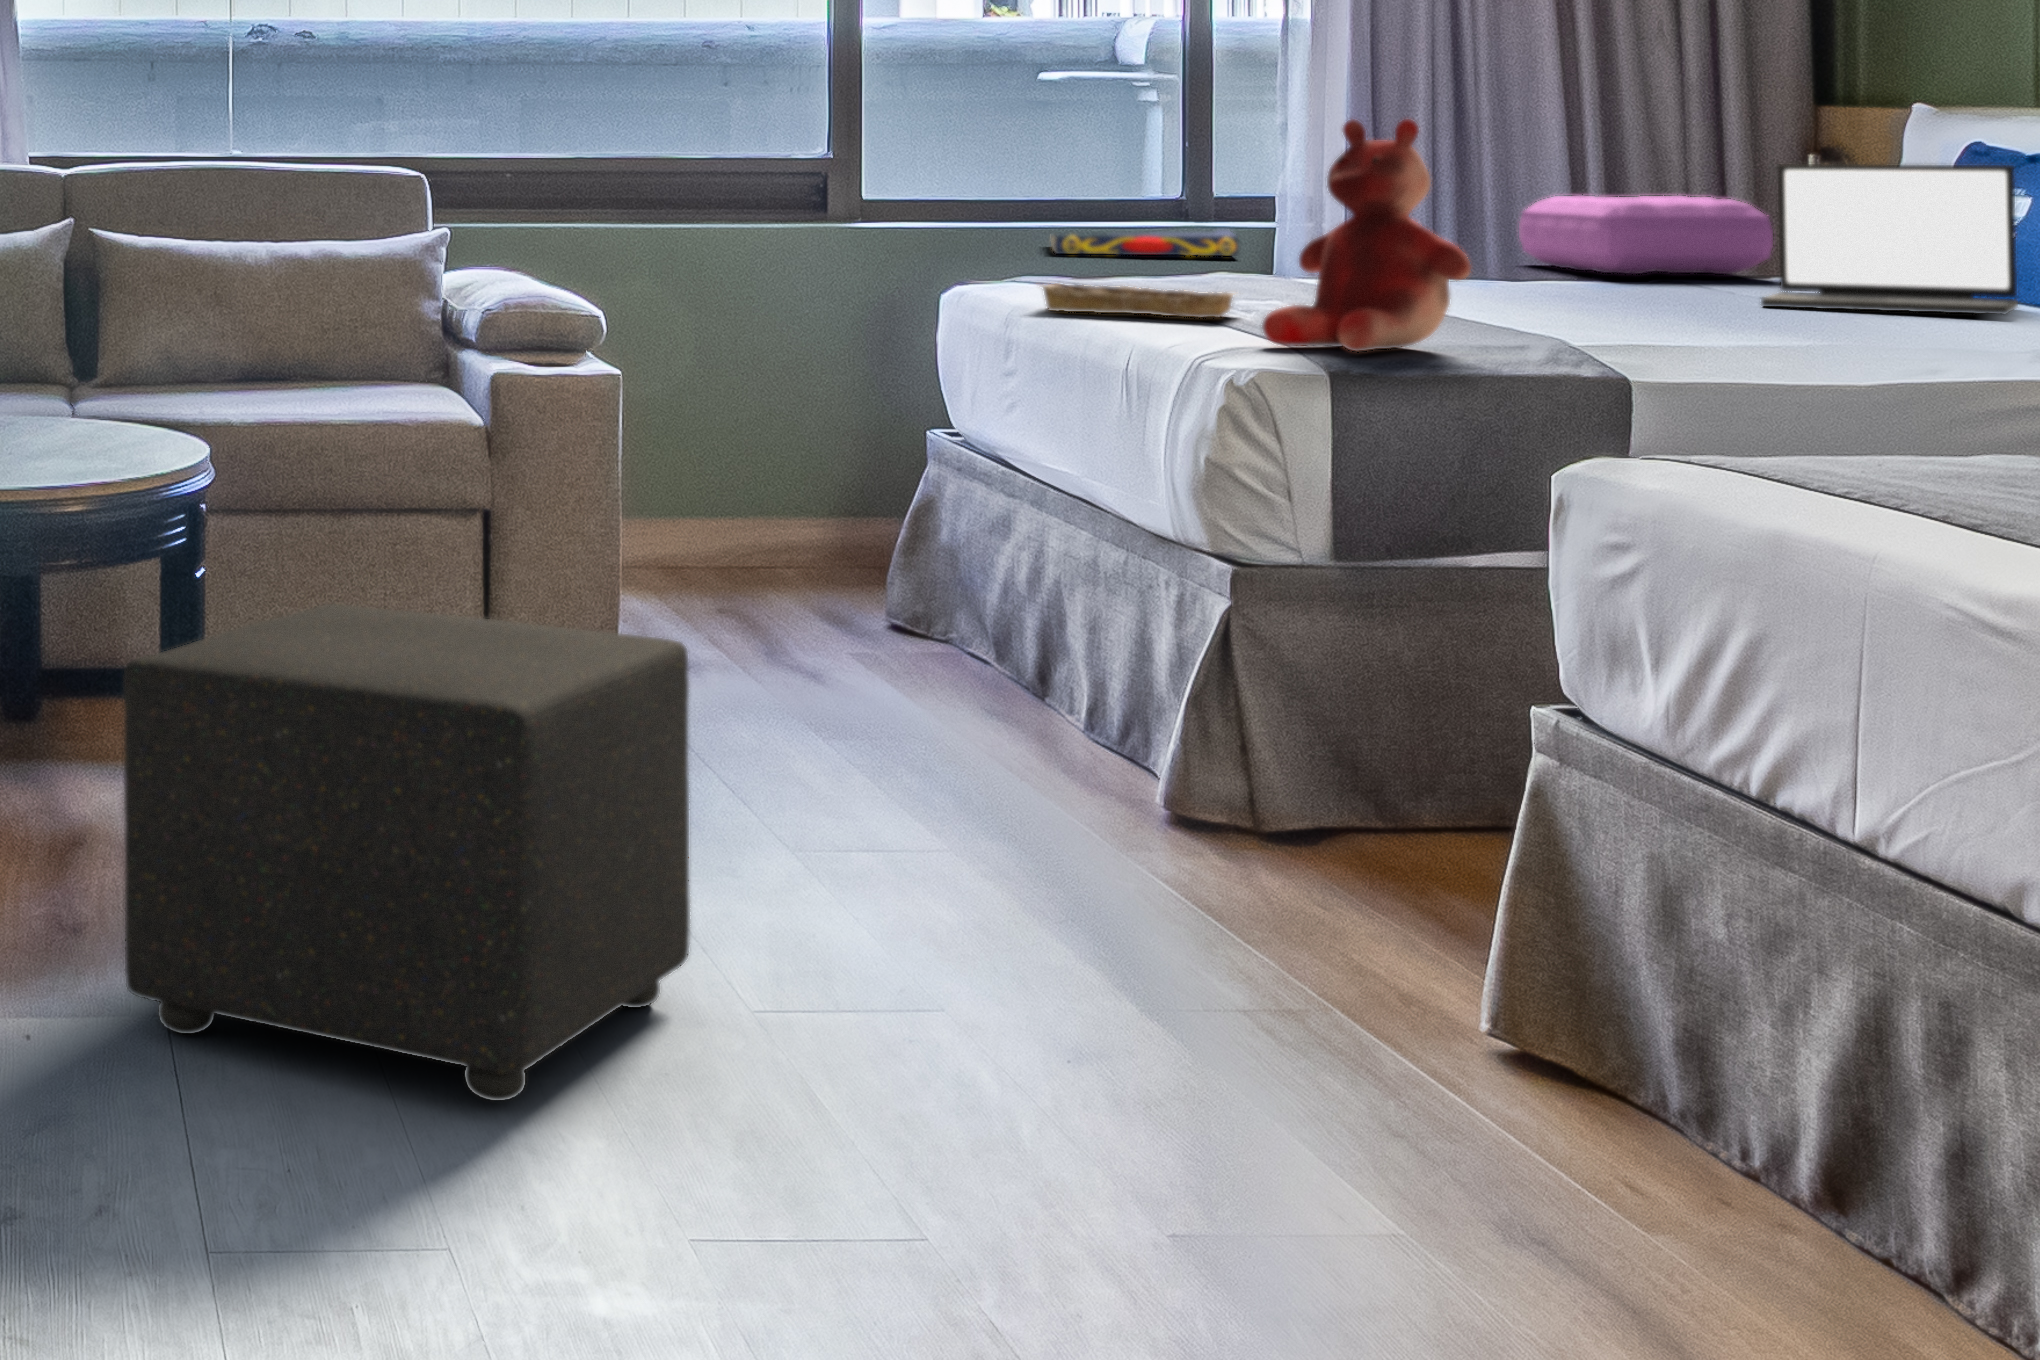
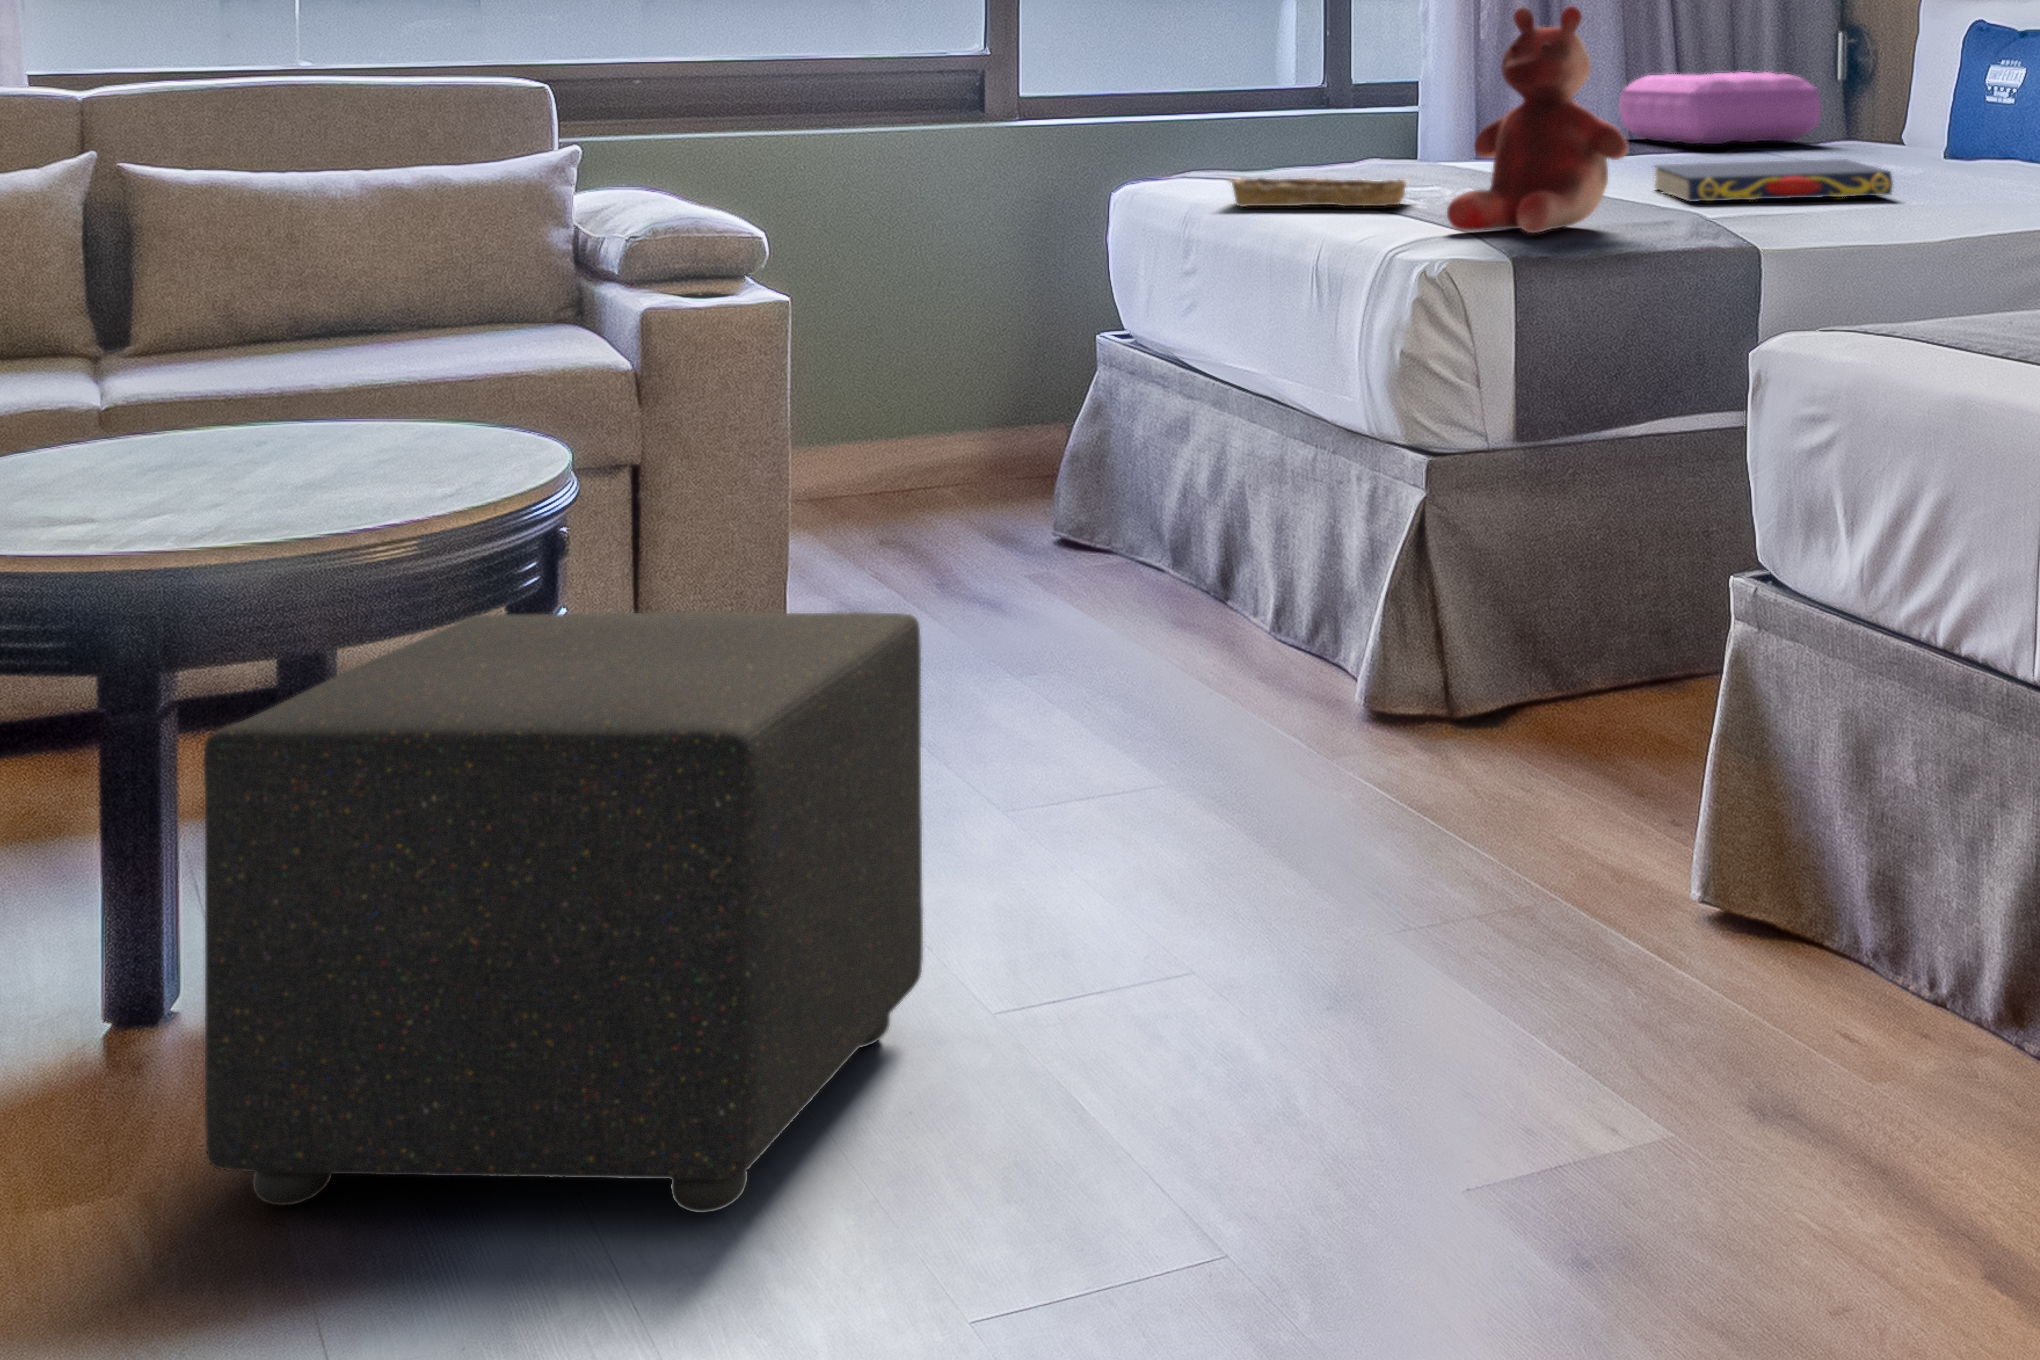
laptop: present [1761,164,2018,314] -> none [1826,39,2008,170]
book: present [1051,229,1239,256] -> present [1654,159,1892,202]

